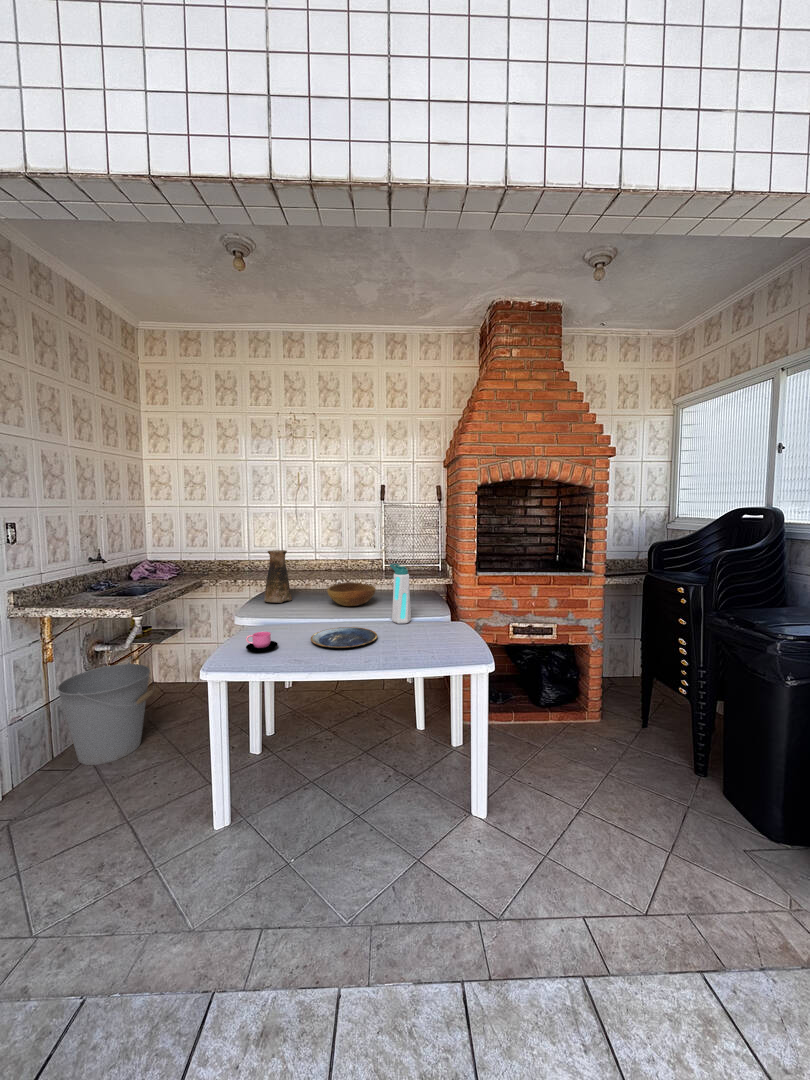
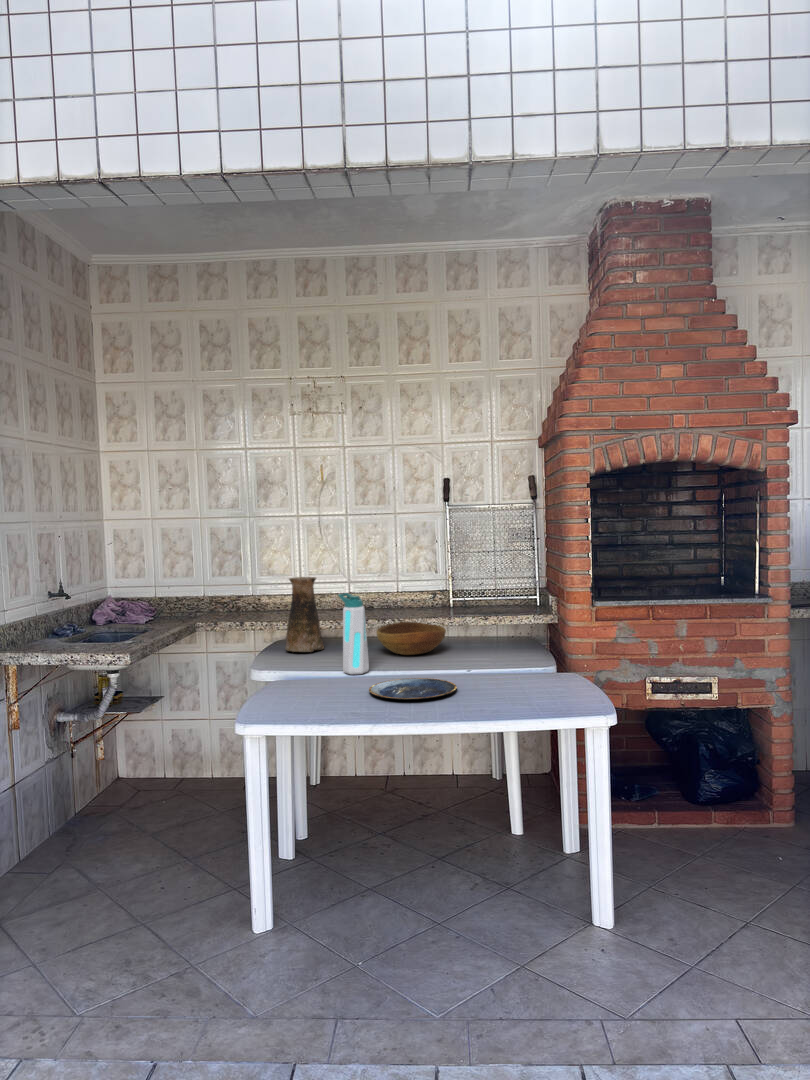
water bottle: present [390,564,411,624] -> present [338,593,369,675]
cup: present [246,632,278,651] -> none [290,681,329,704]
bucket: present [58,663,154,765] -> none [26,738,143,872]

